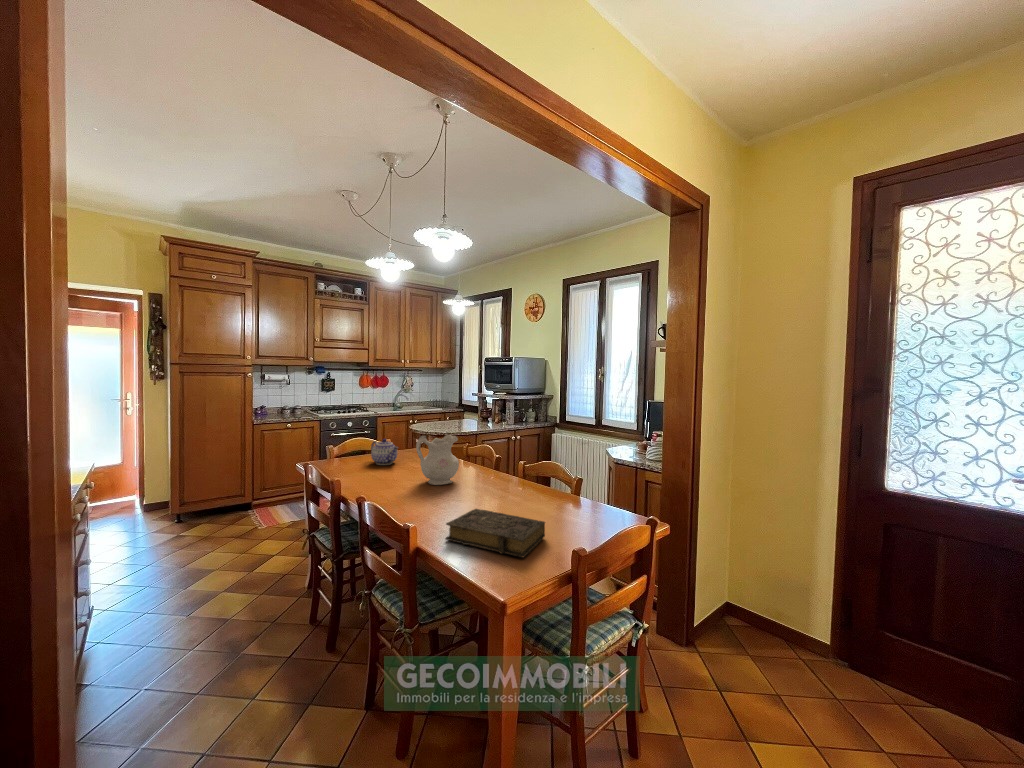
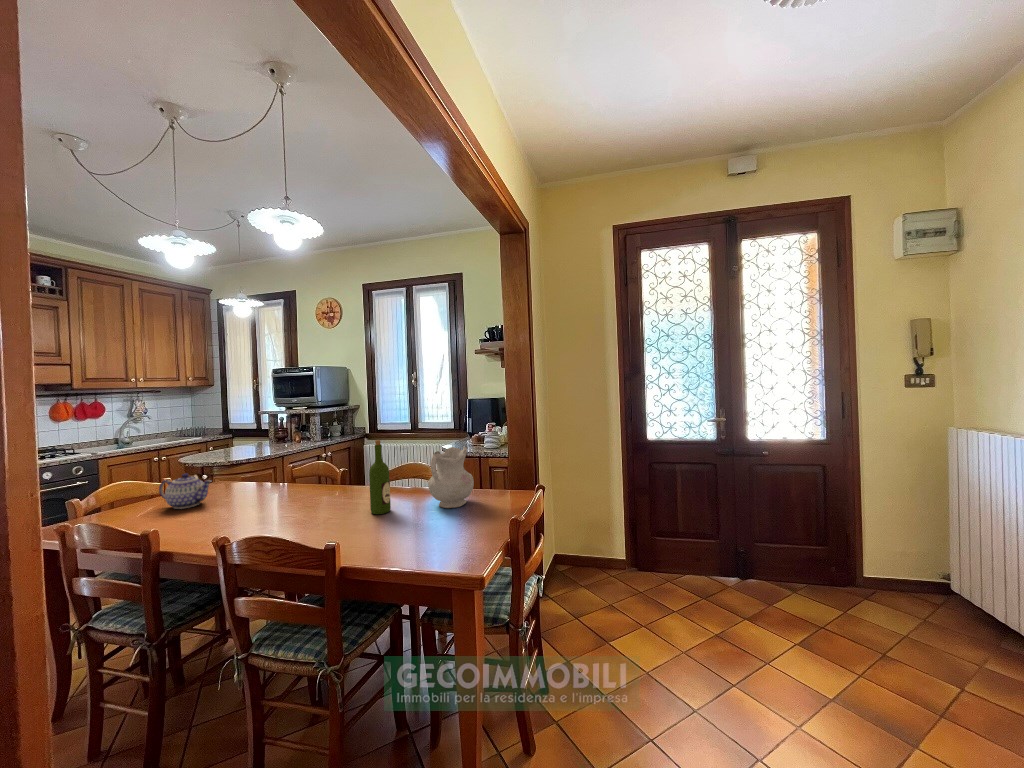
ceramic pitcher: present [416,435,459,485] -> present [429,447,474,508]
wine bottle: none [487,435,505,506] -> present [369,440,391,514]
book: present [445,509,545,557] -> none [365,510,460,552]

